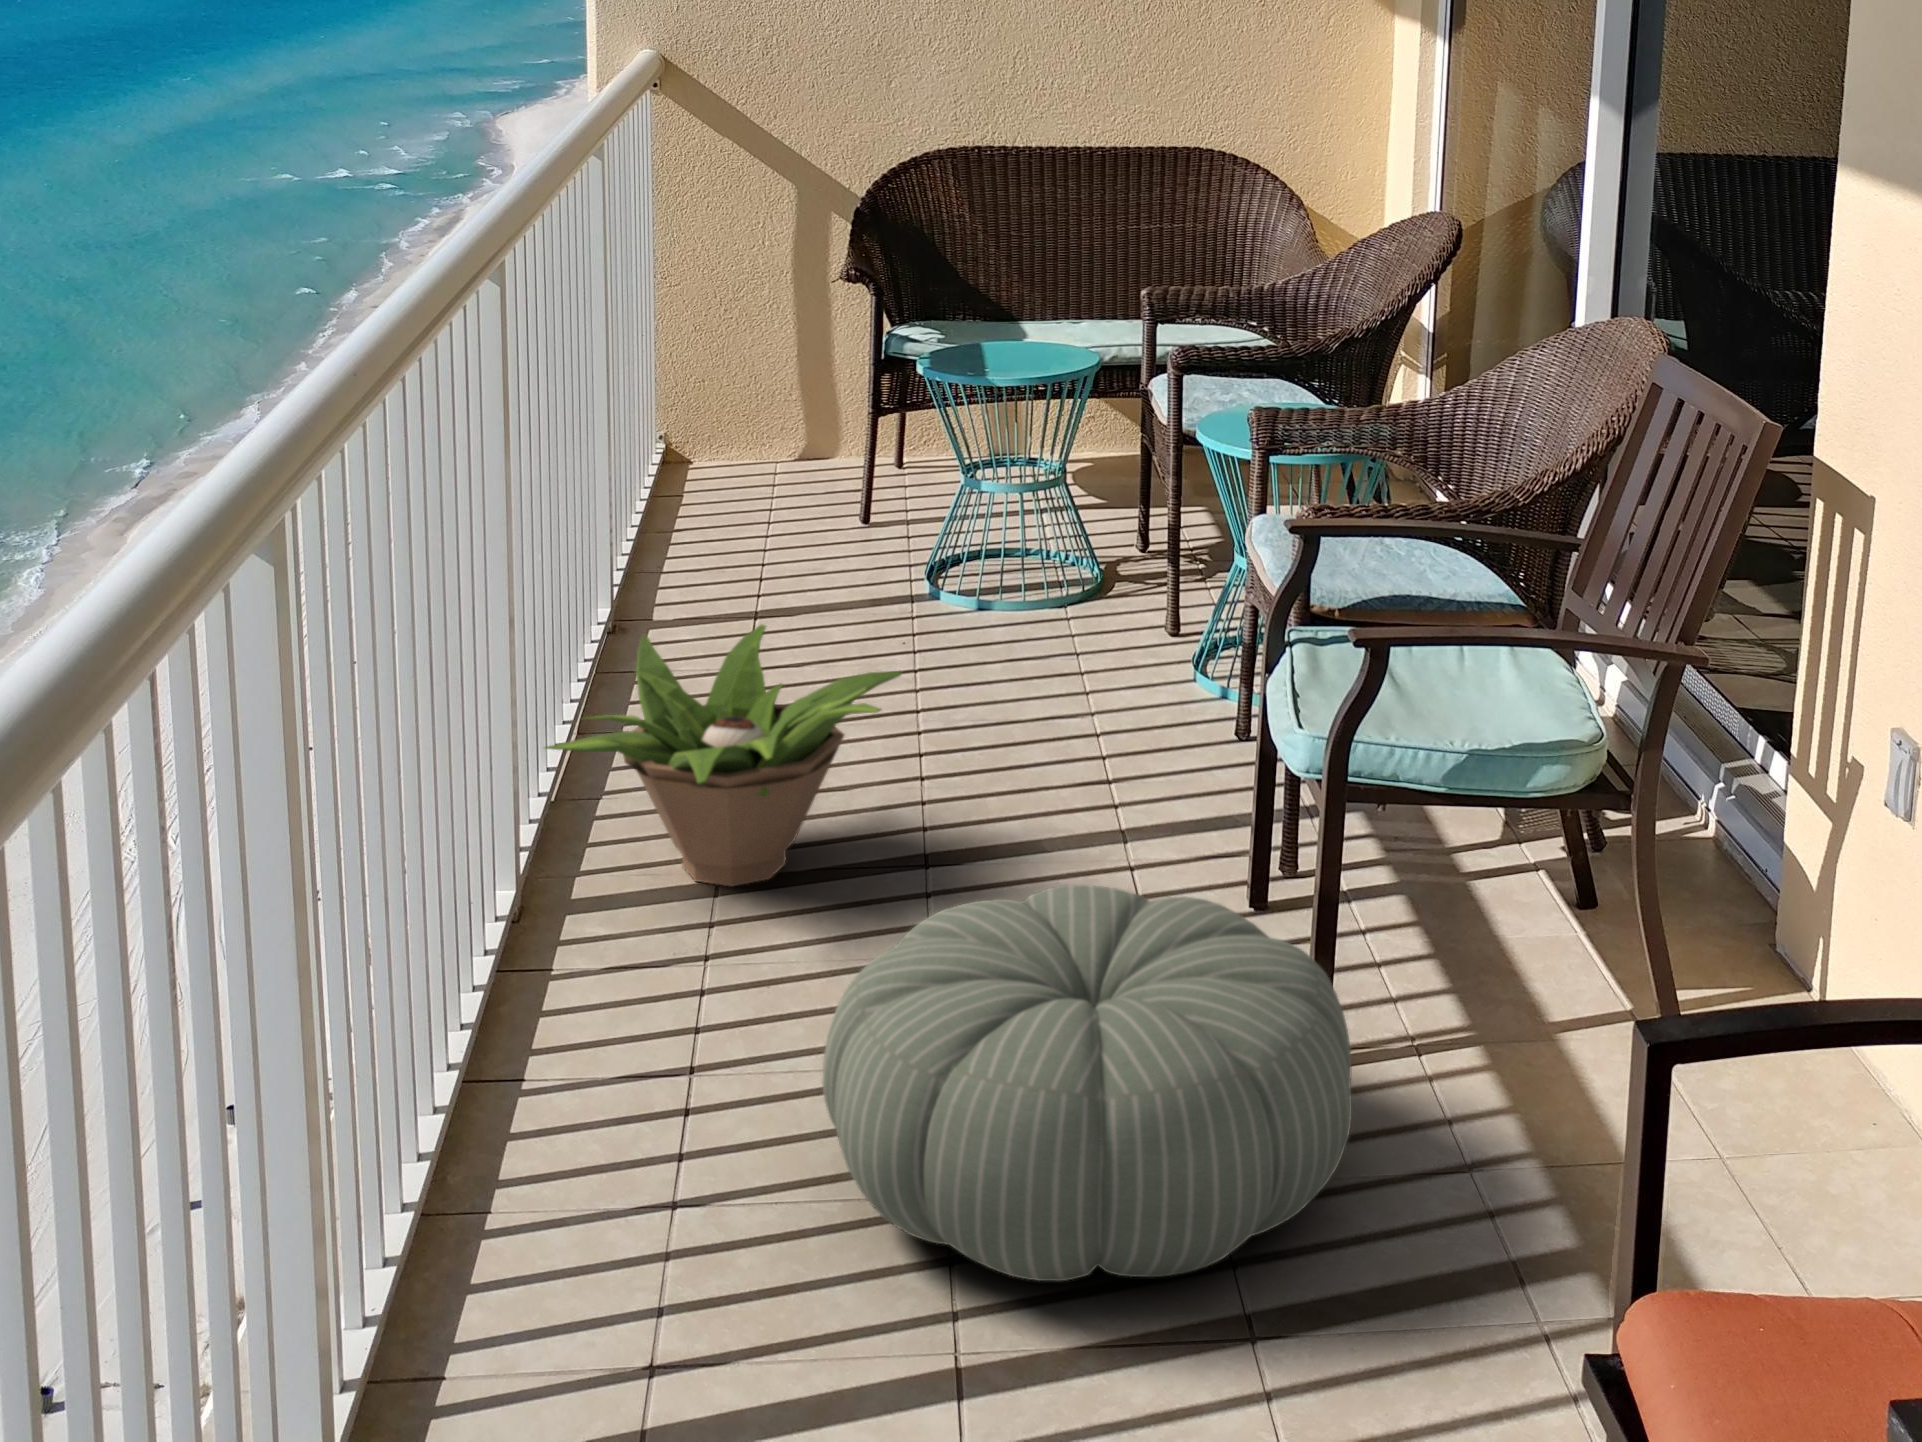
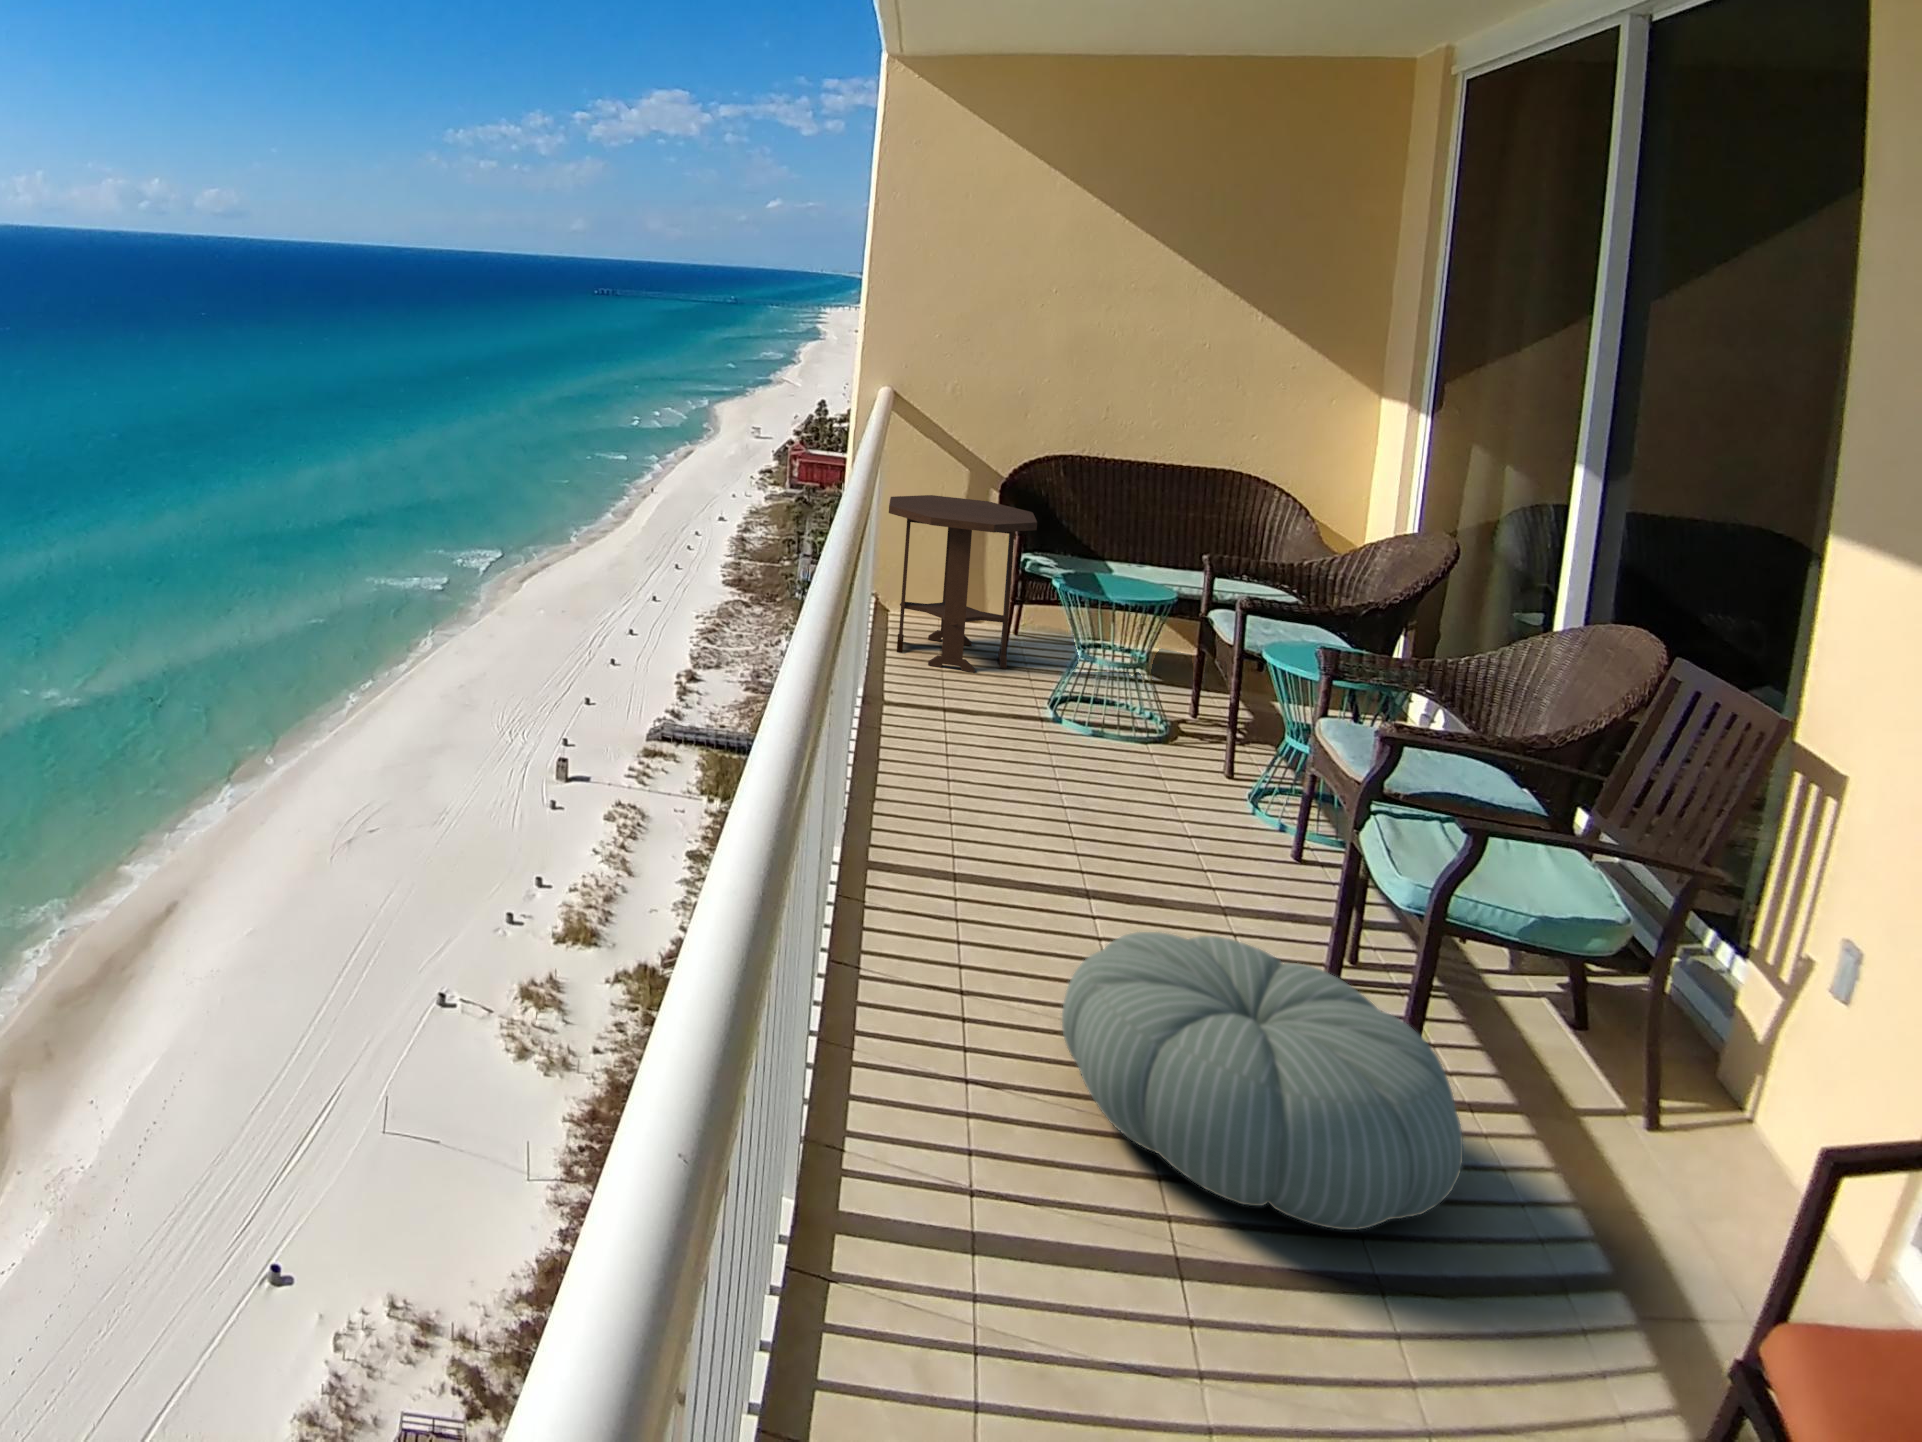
side table: none [649,240,896,540] -> present [889,495,1037,672]
decorative plant: present [545,625,901,886] -> none [865,718,1075,879]

